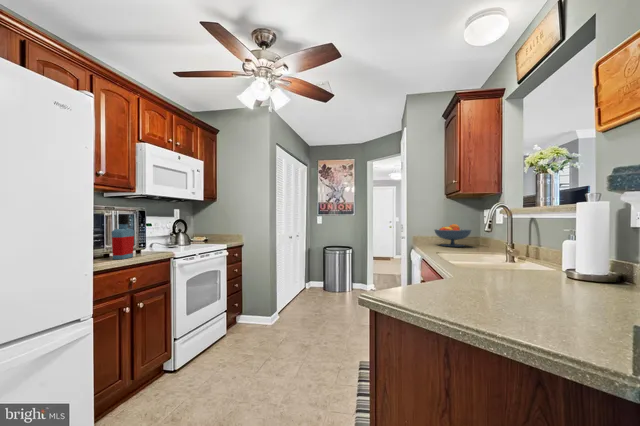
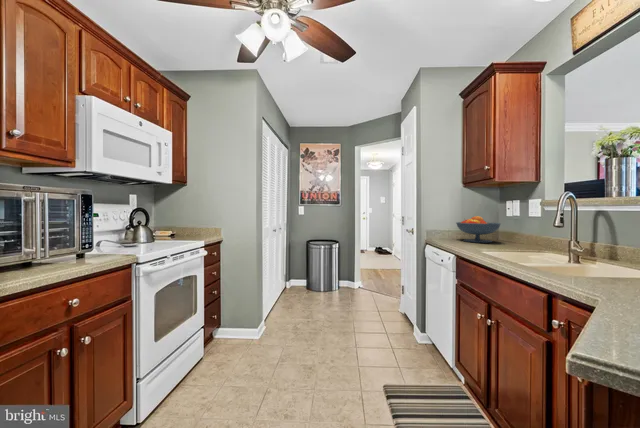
bottle: present [112,215,134,259] -> none [33,199,73,270]

